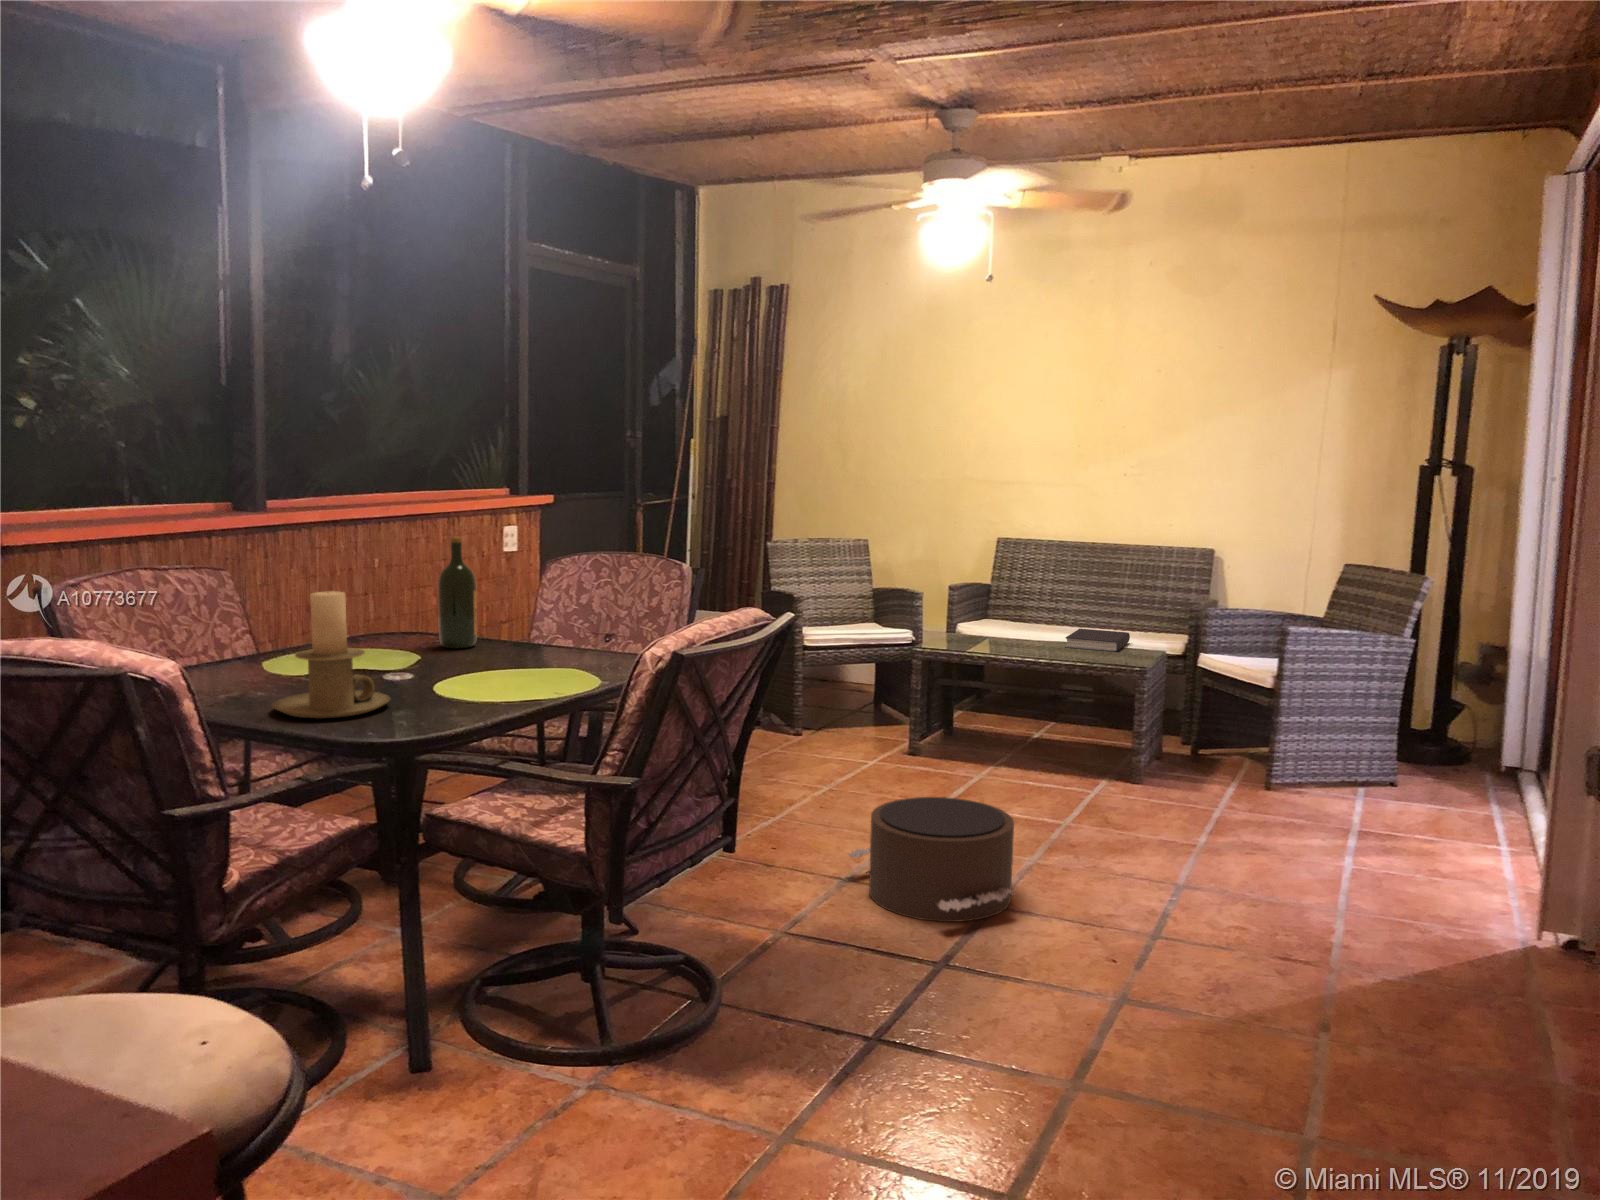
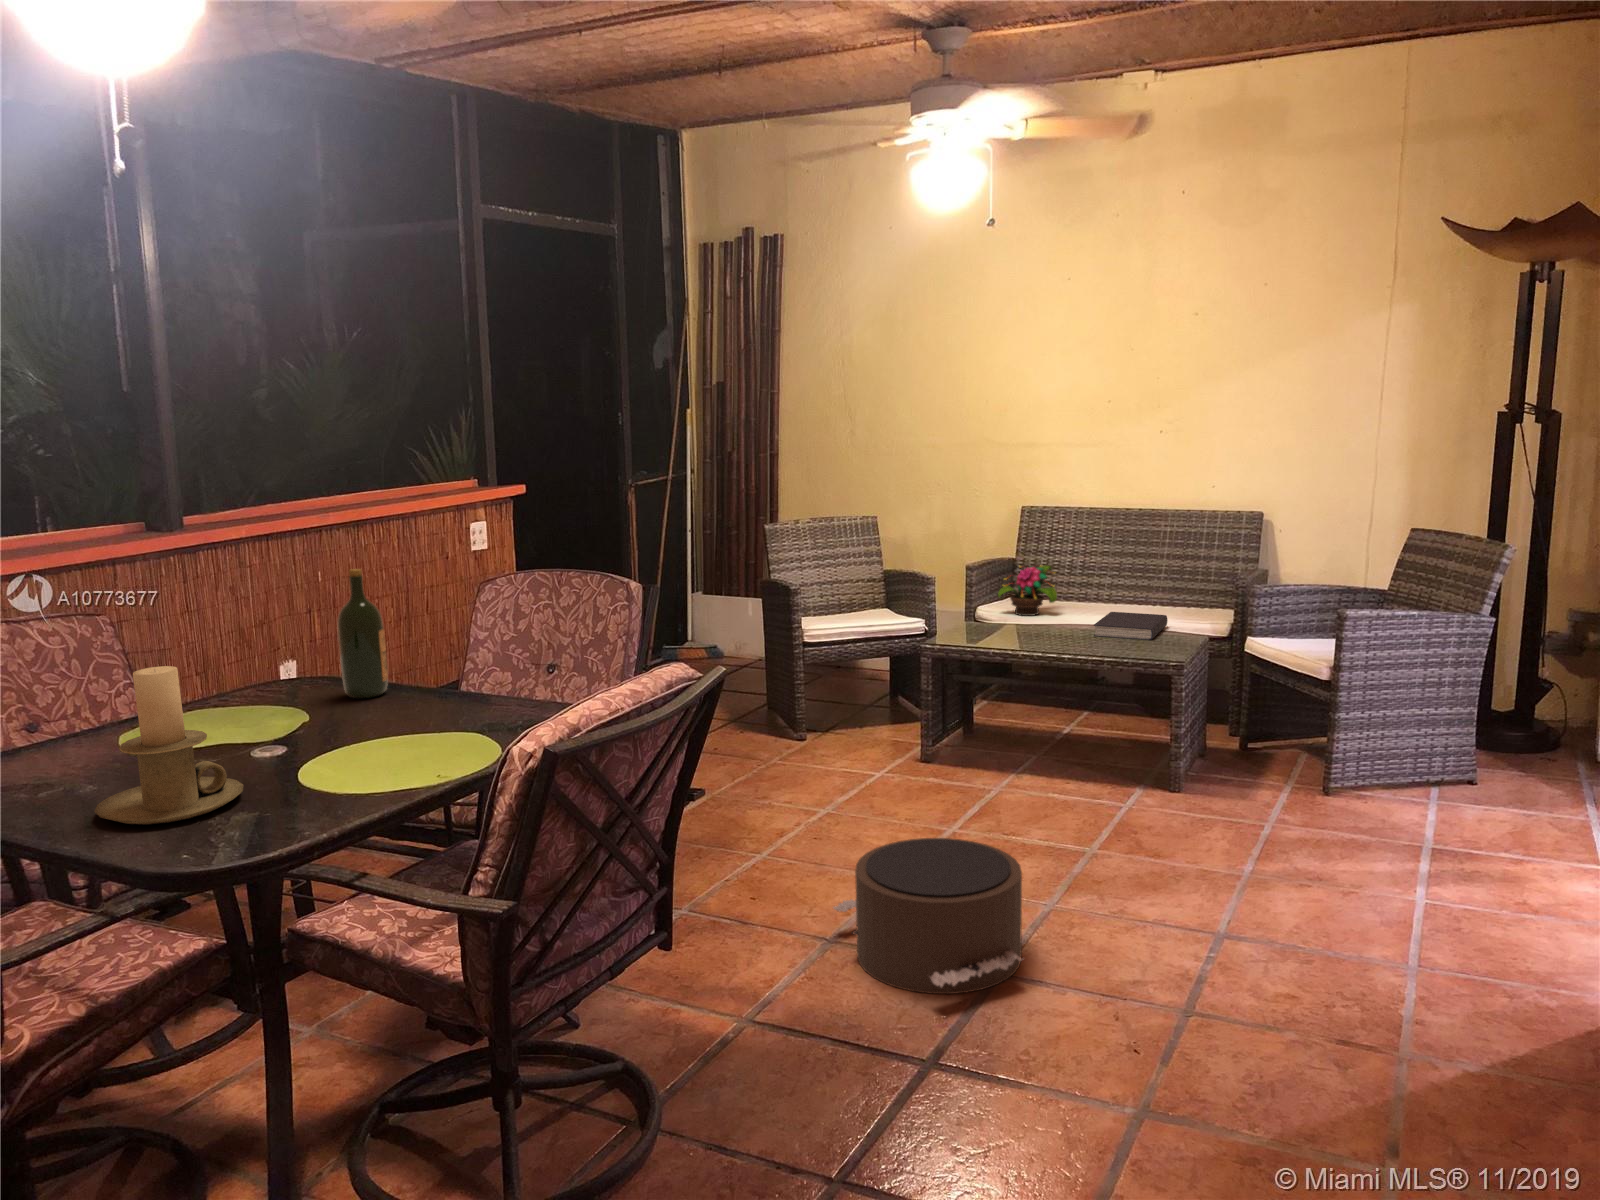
potted flower: none [978,587,1031,631] -> present [998,566,1057,616]

